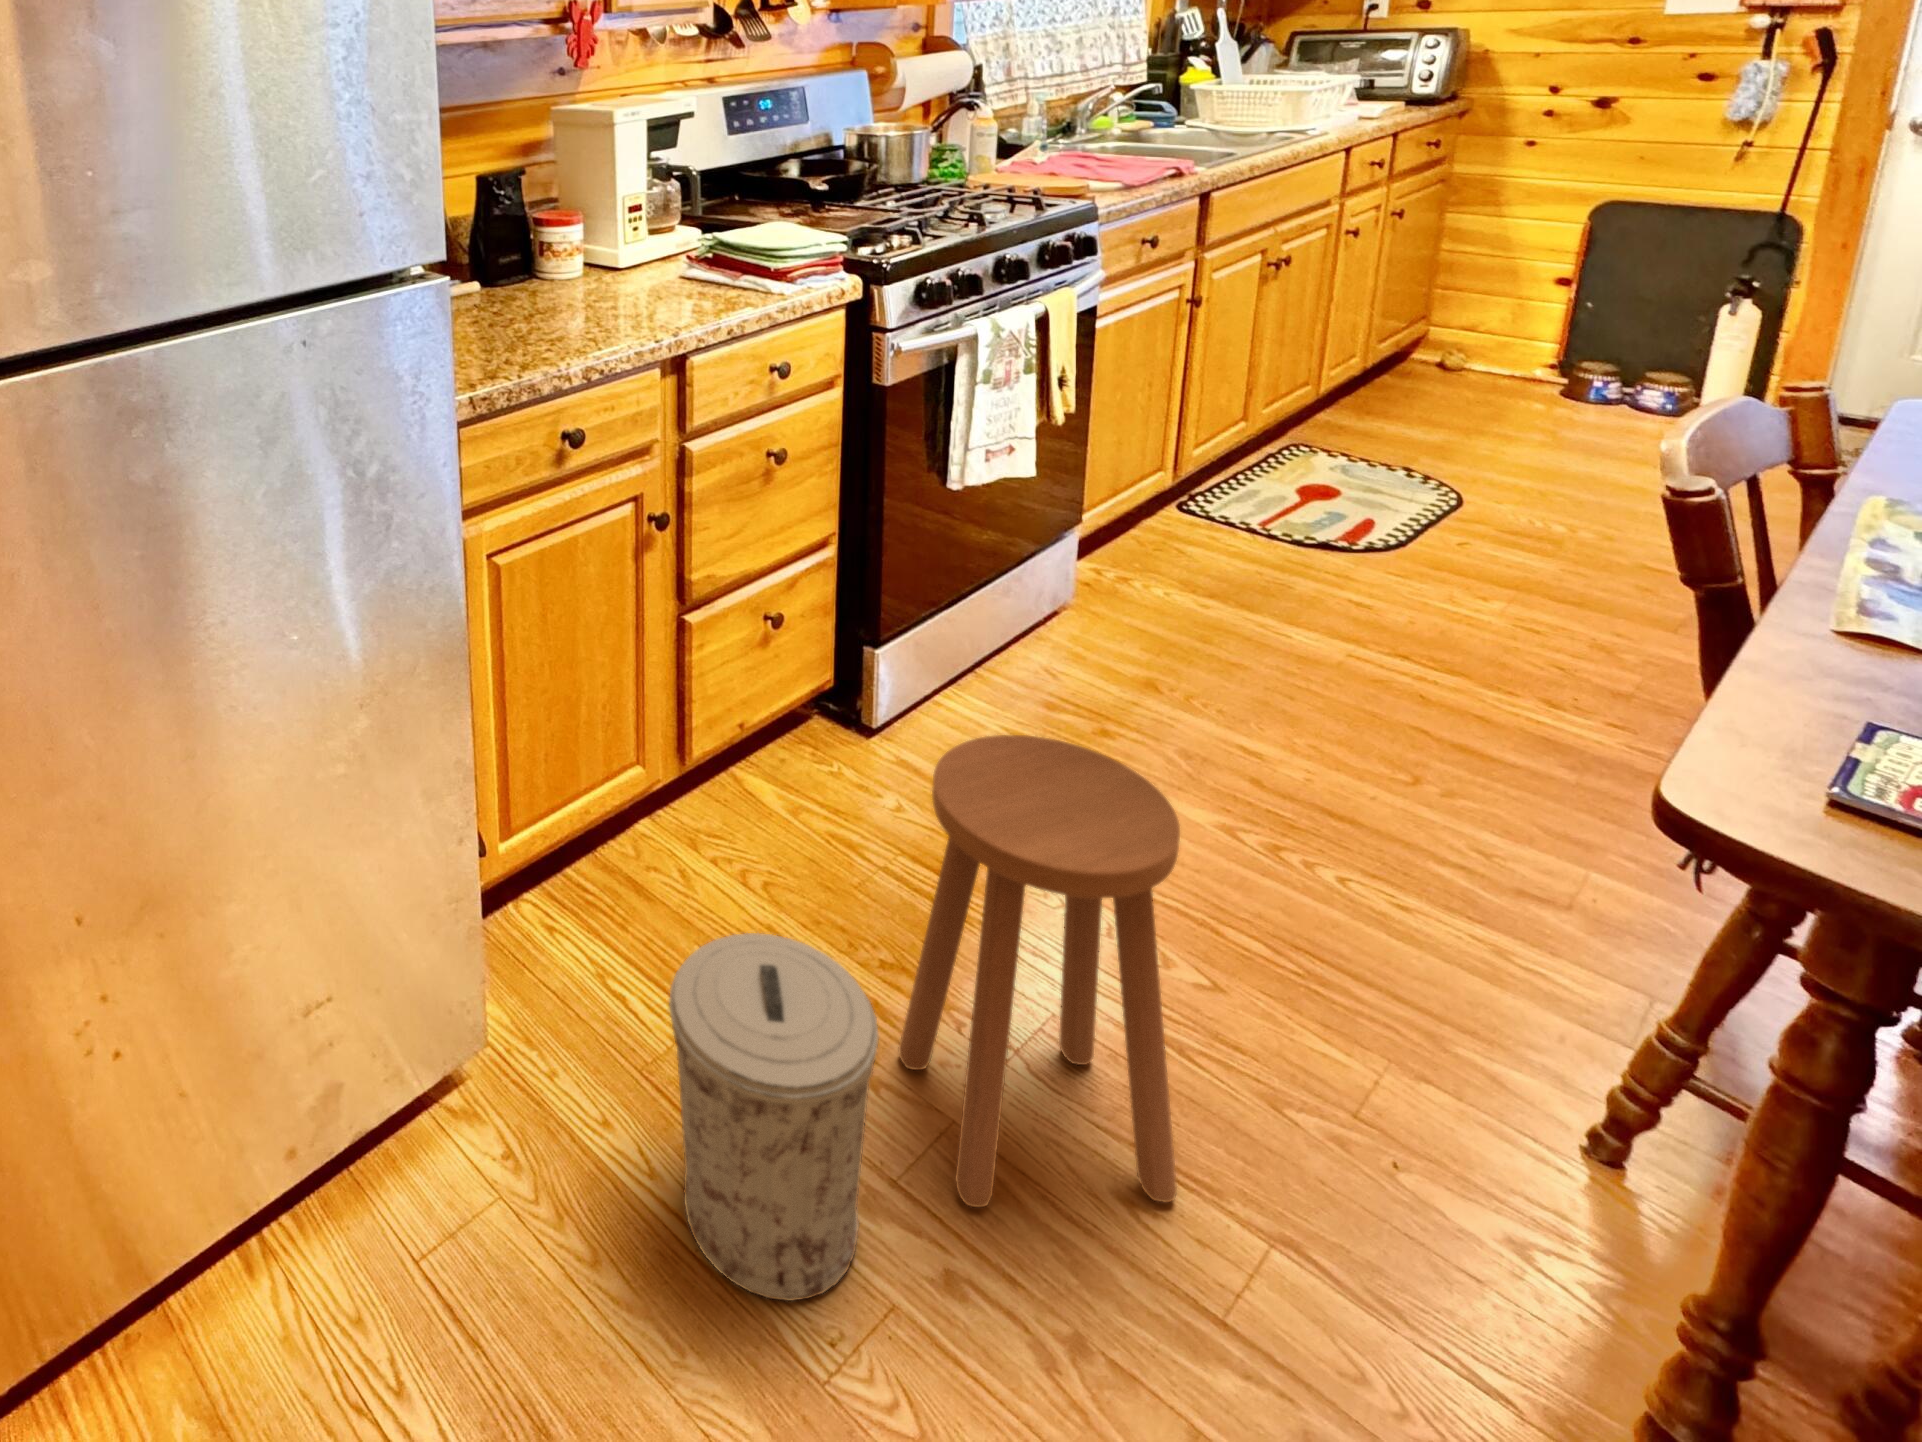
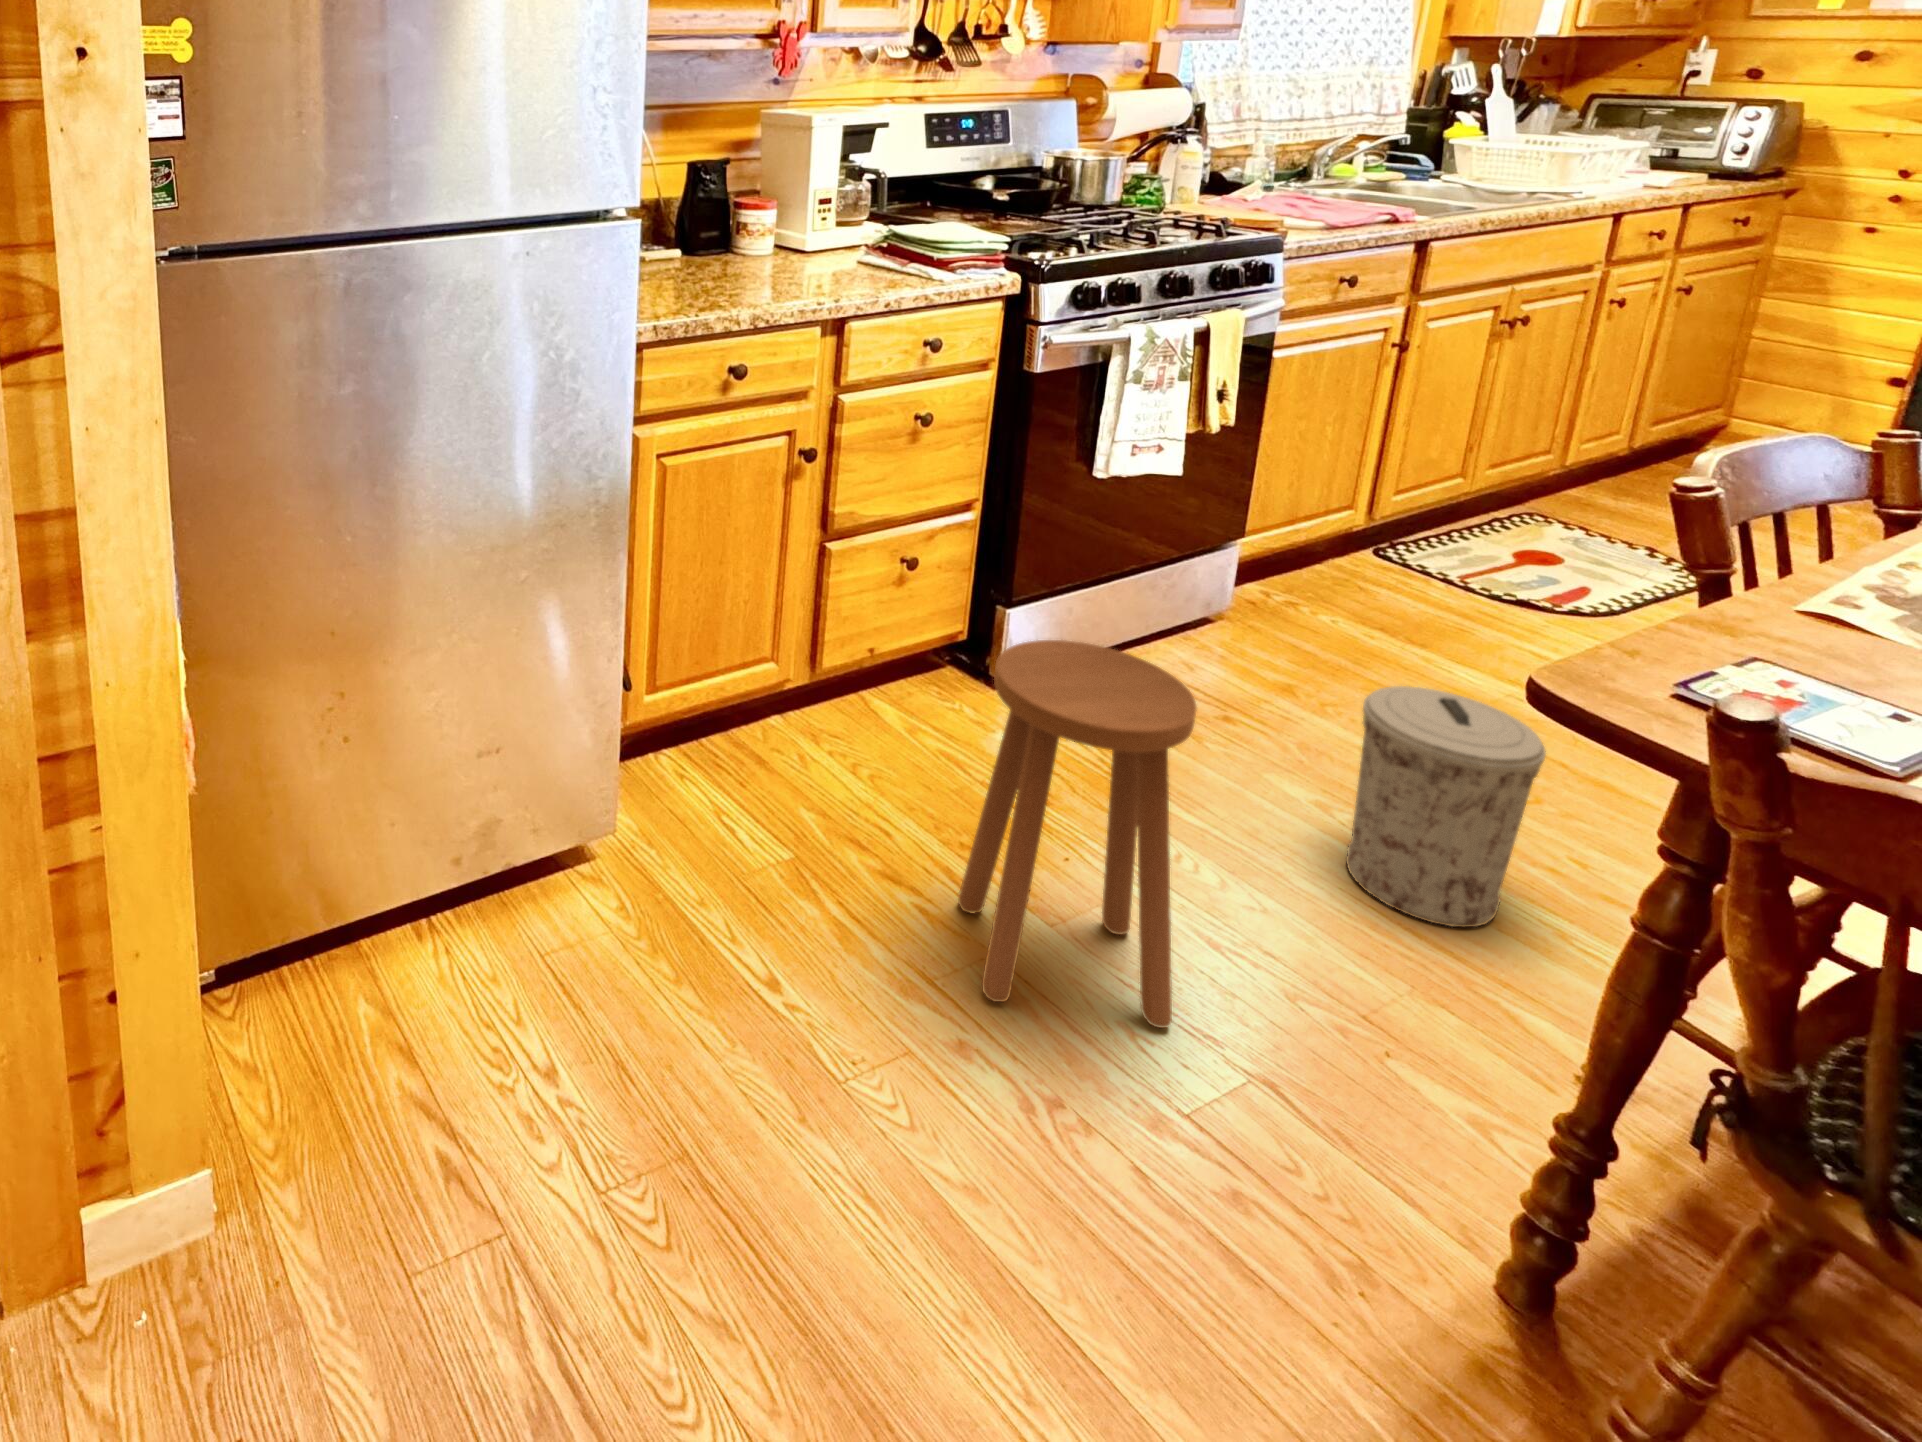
trash can: present [669,933,879,1301] -> present [1346,686,1546,928]

